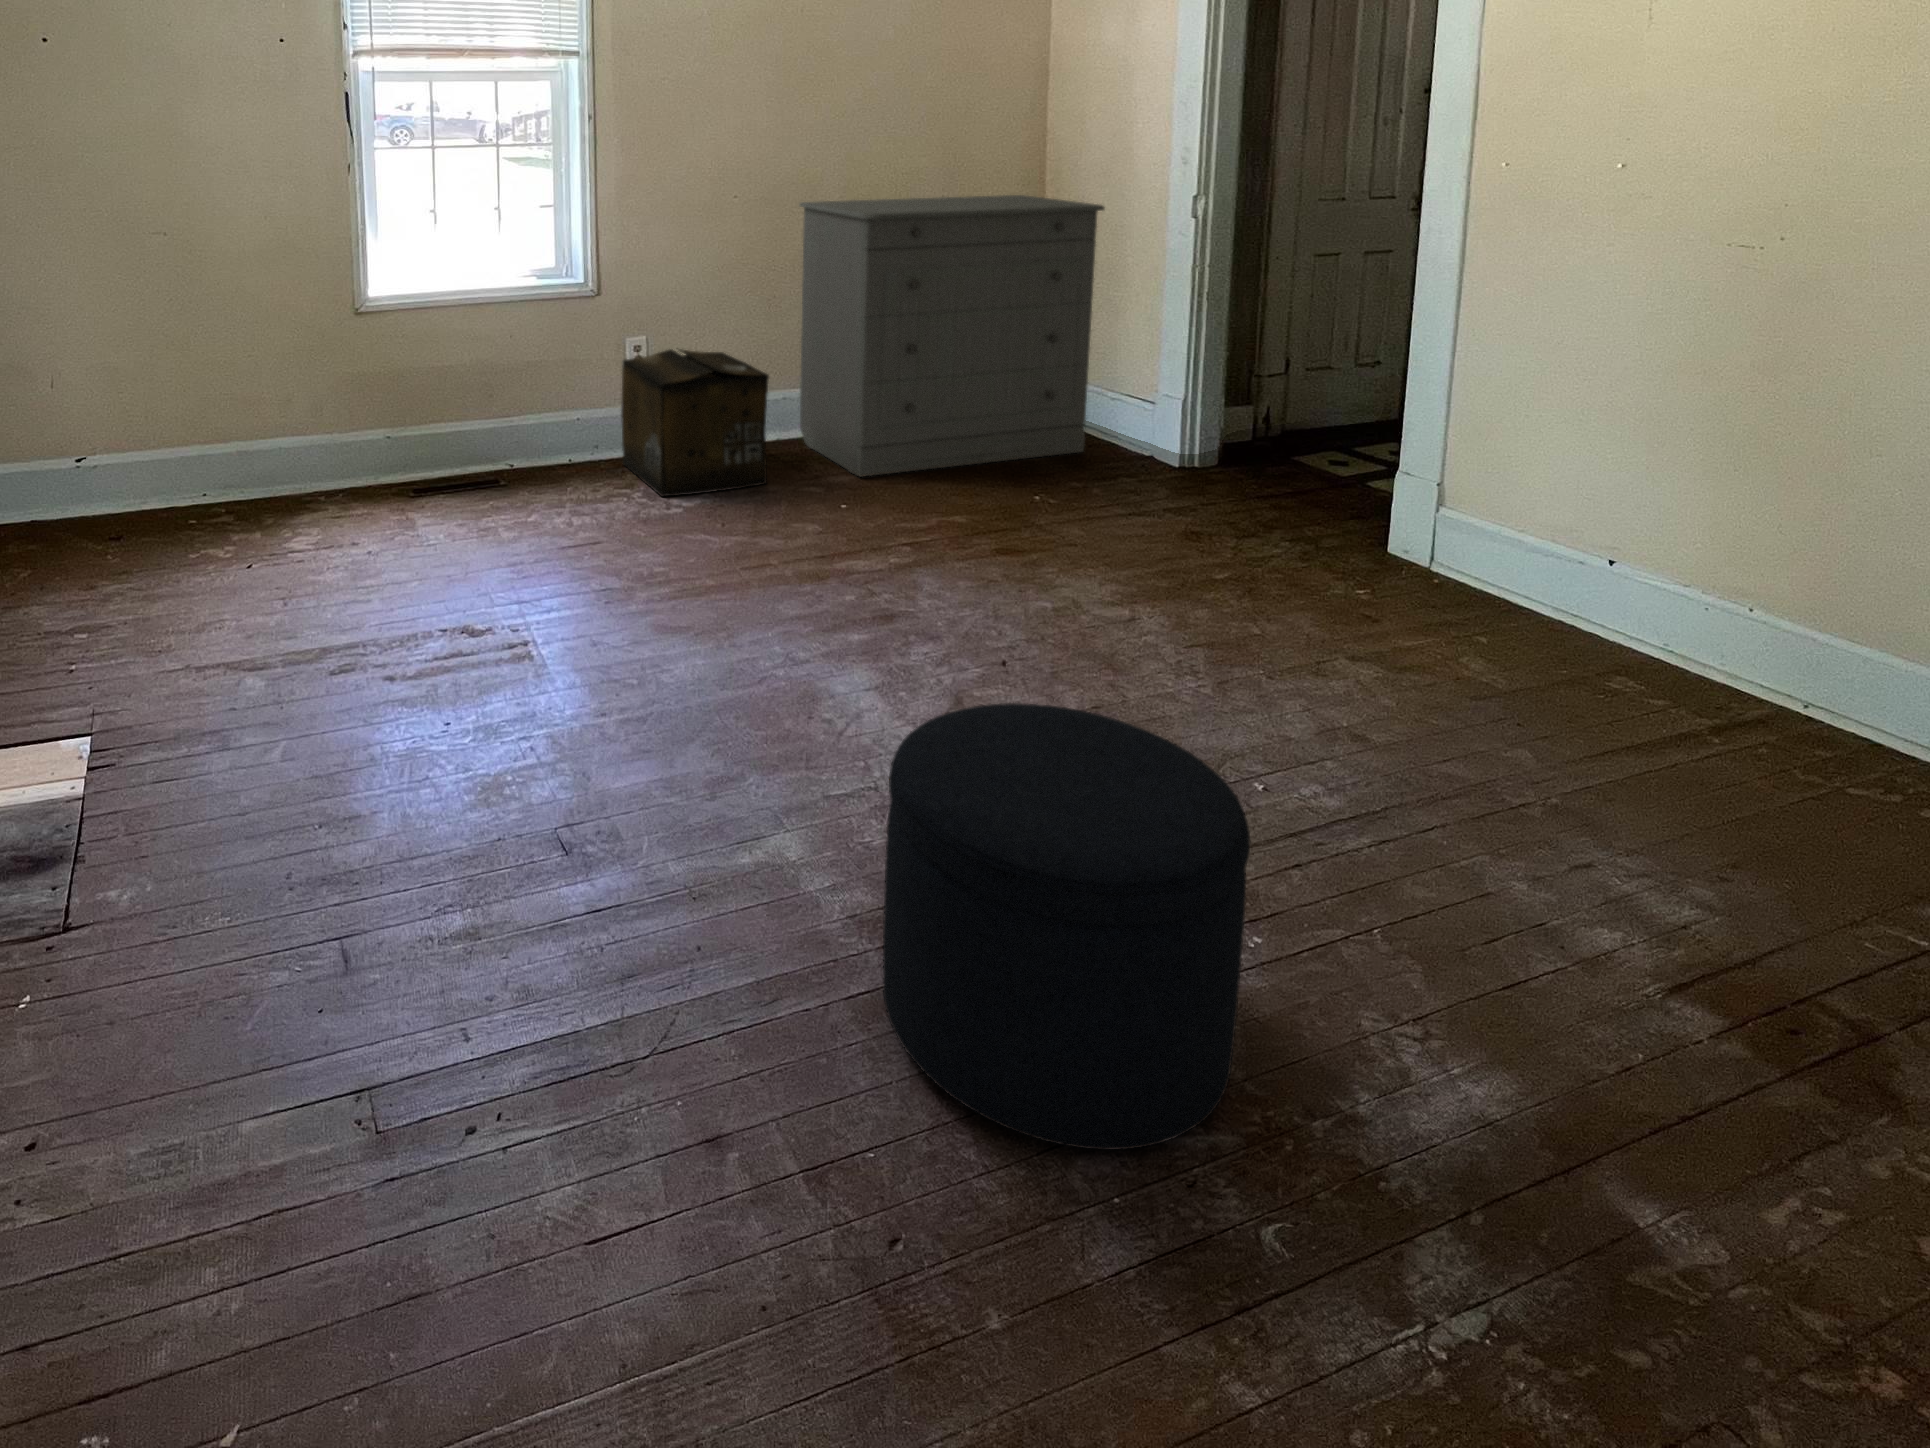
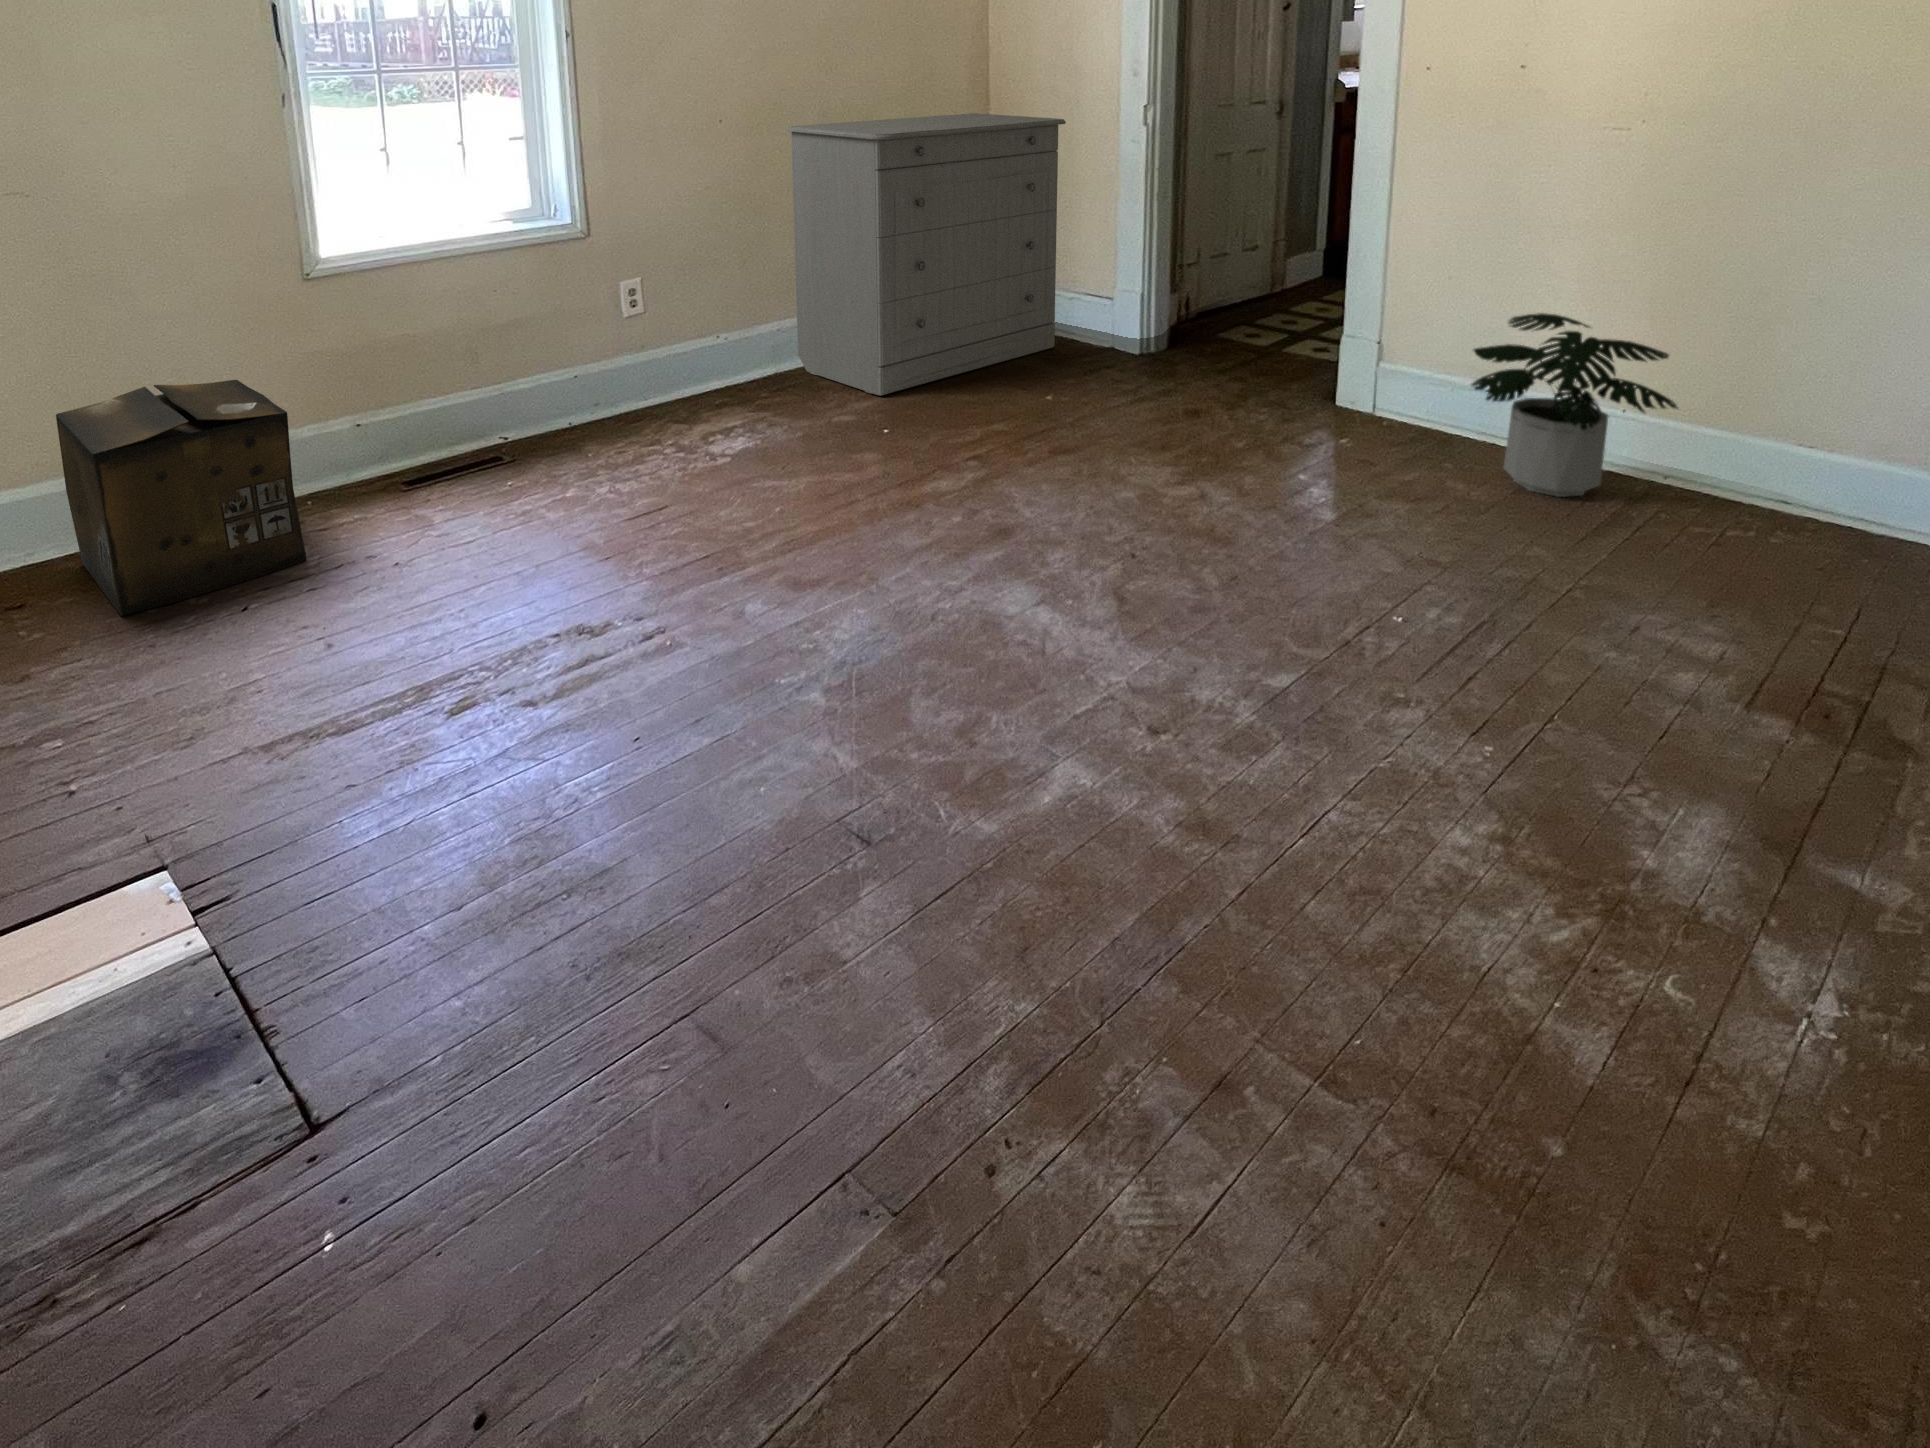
cardboard box: present [621,349,769,497] -> present [56,380,307,616]
potted plant: none [1490,477,1805,717] -> present [1472,313,1677,497]
ottoman: present [883,703,1250,1150] -> none [1242,576,1603,979]

